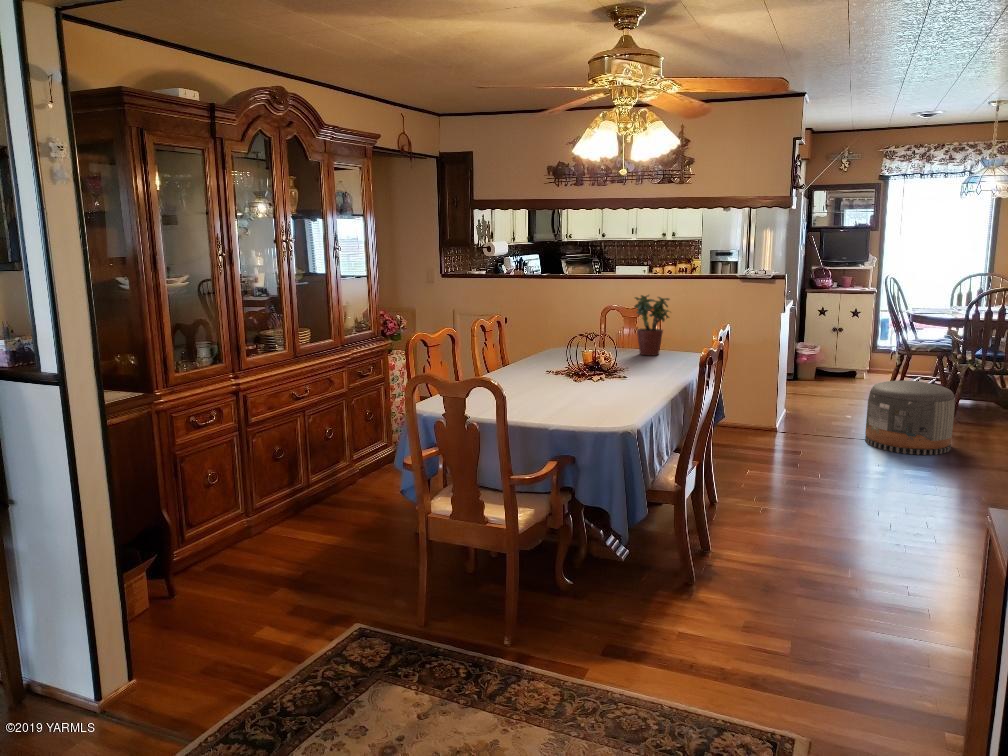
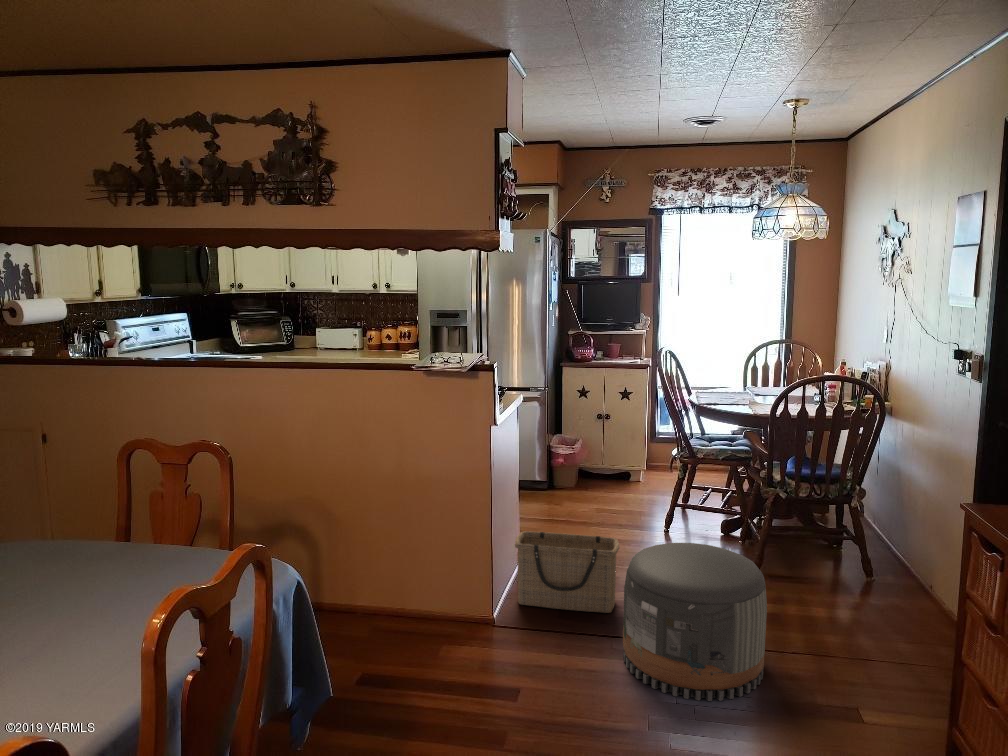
potted plant: present [634,295,669,355] -> none [25,443,136,592]
basket: none [794,382,861,428] -> present [515,531,619,613]

